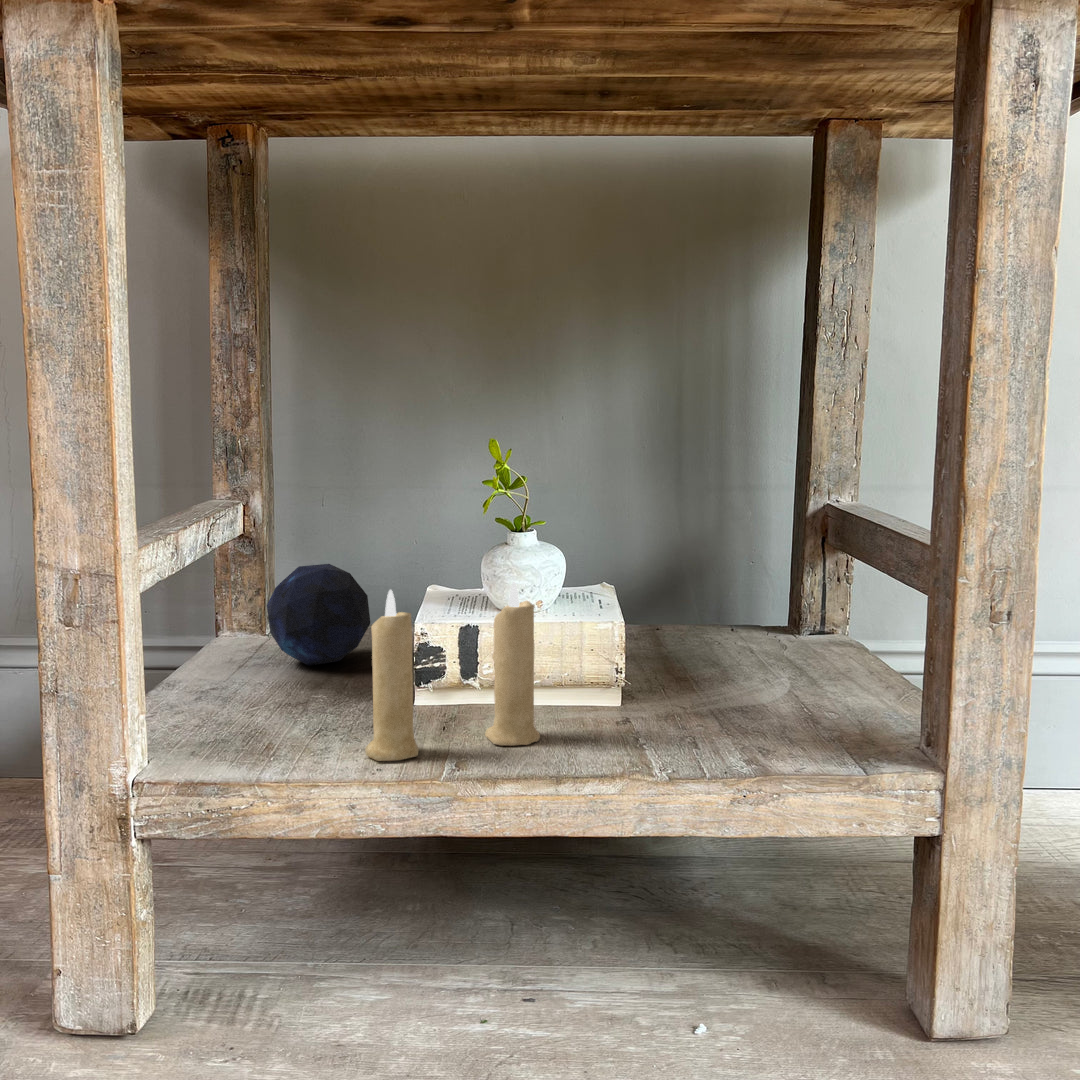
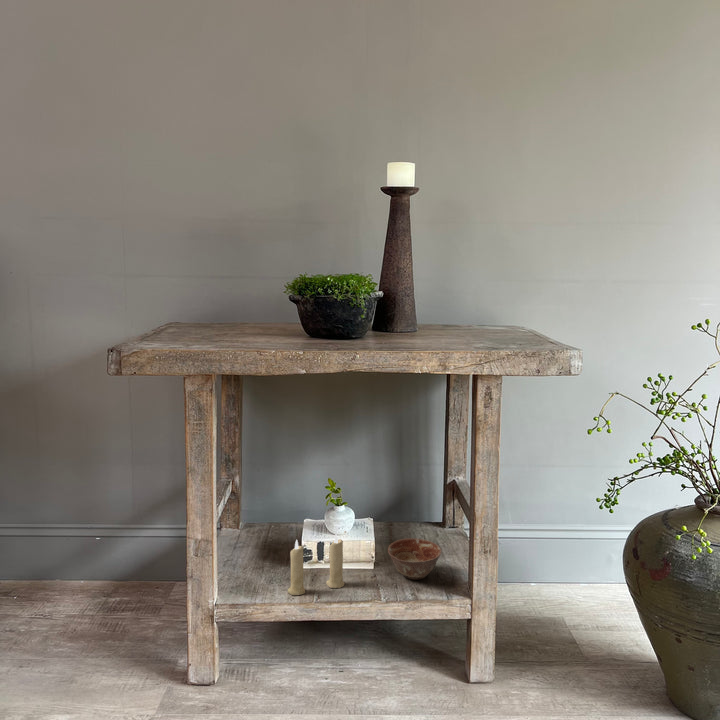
decorative orb: present [267,564,370,665] -> none [244,509,282,548]
ceramic bowl: none [667,622,829,728] -> present [388,538,442,580]

